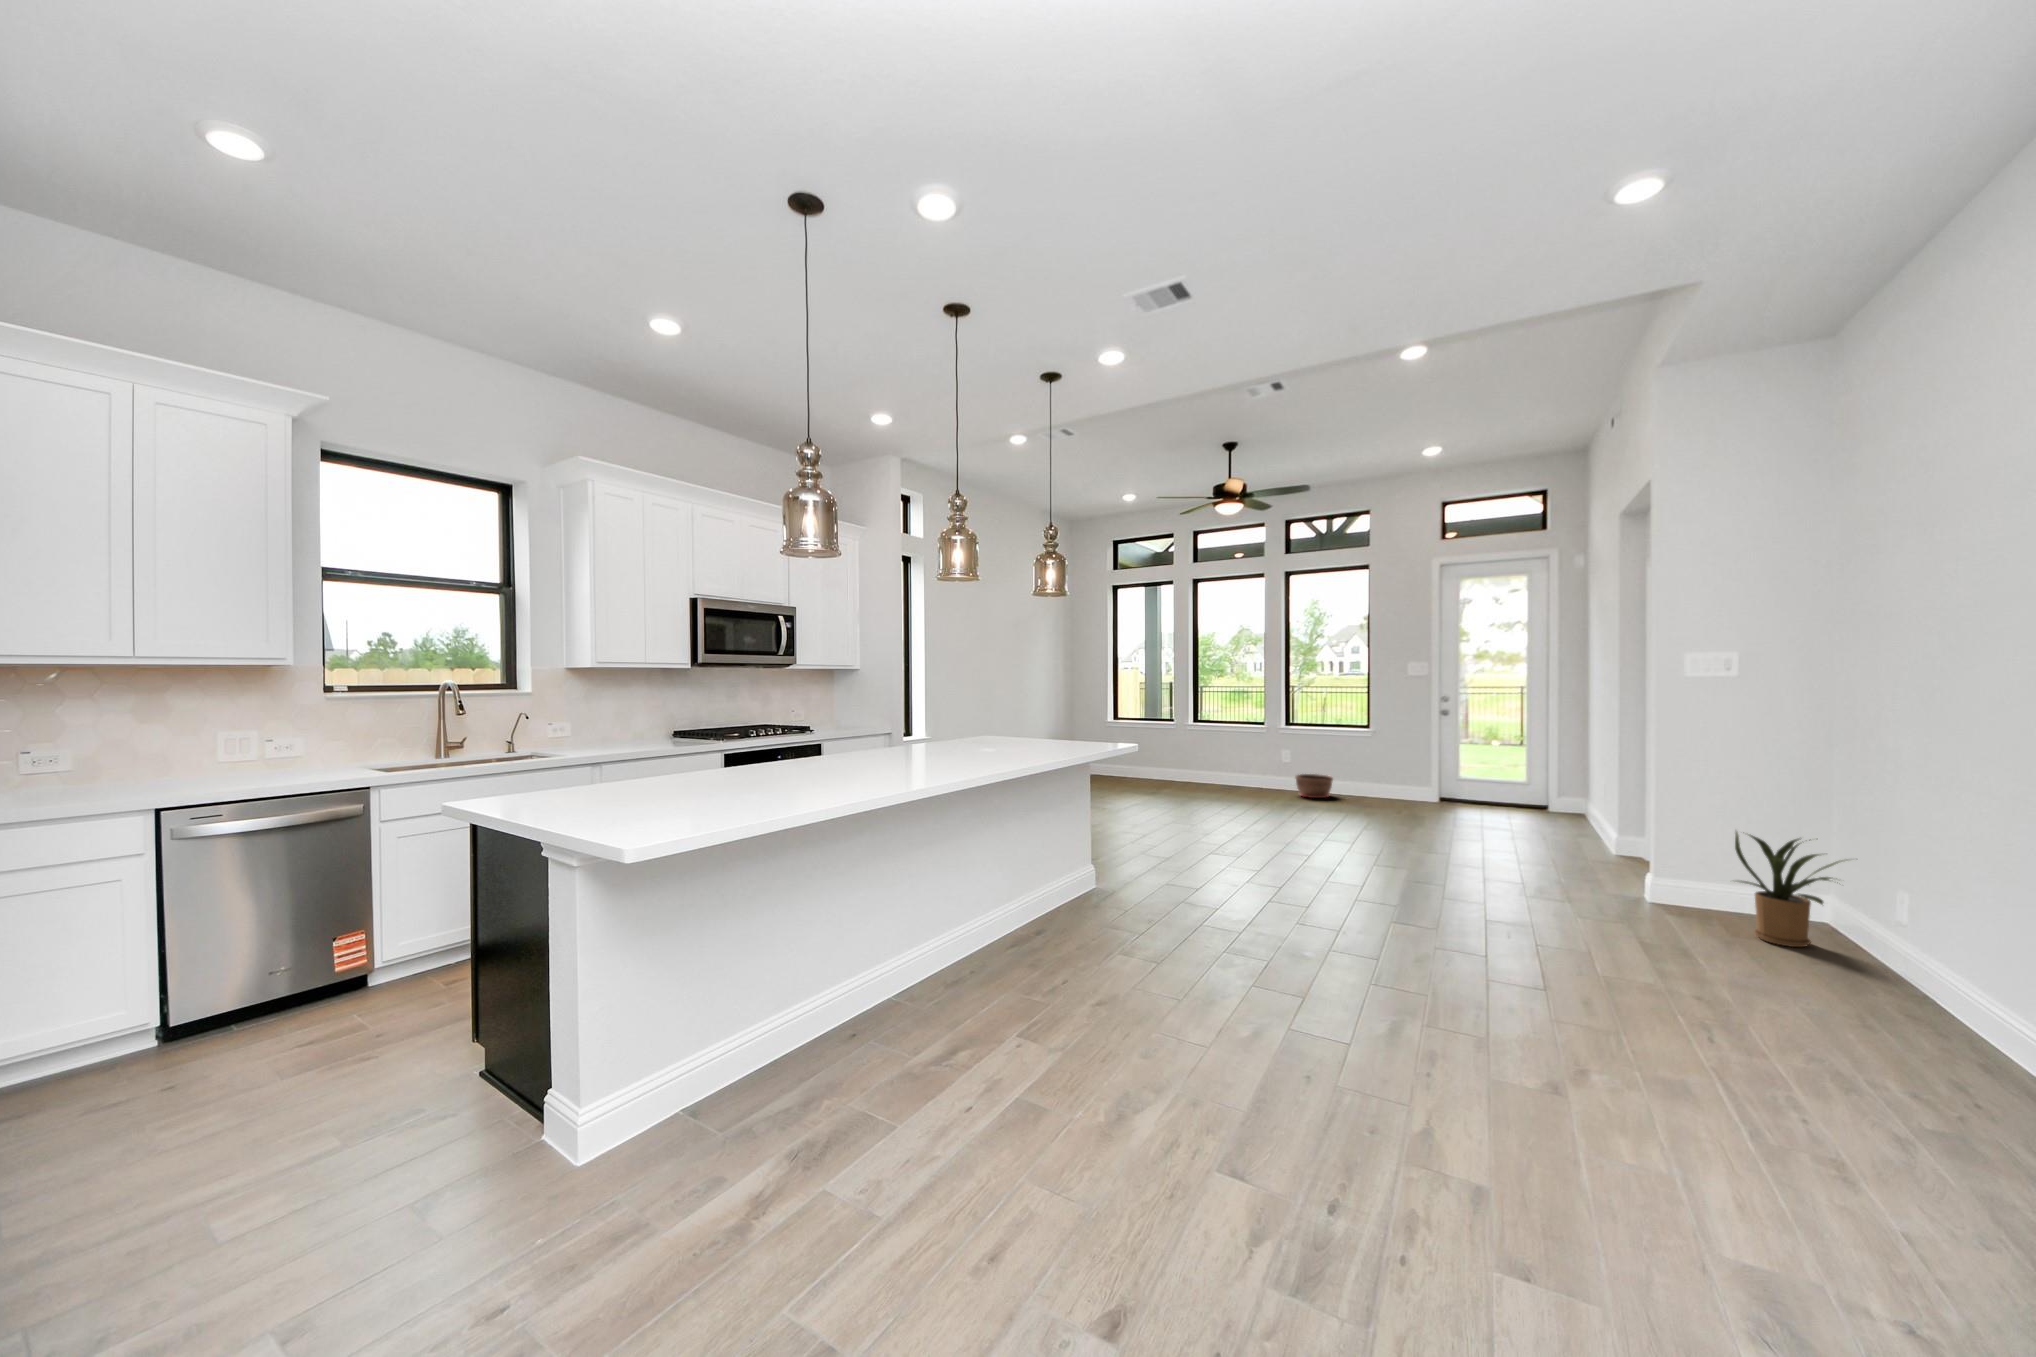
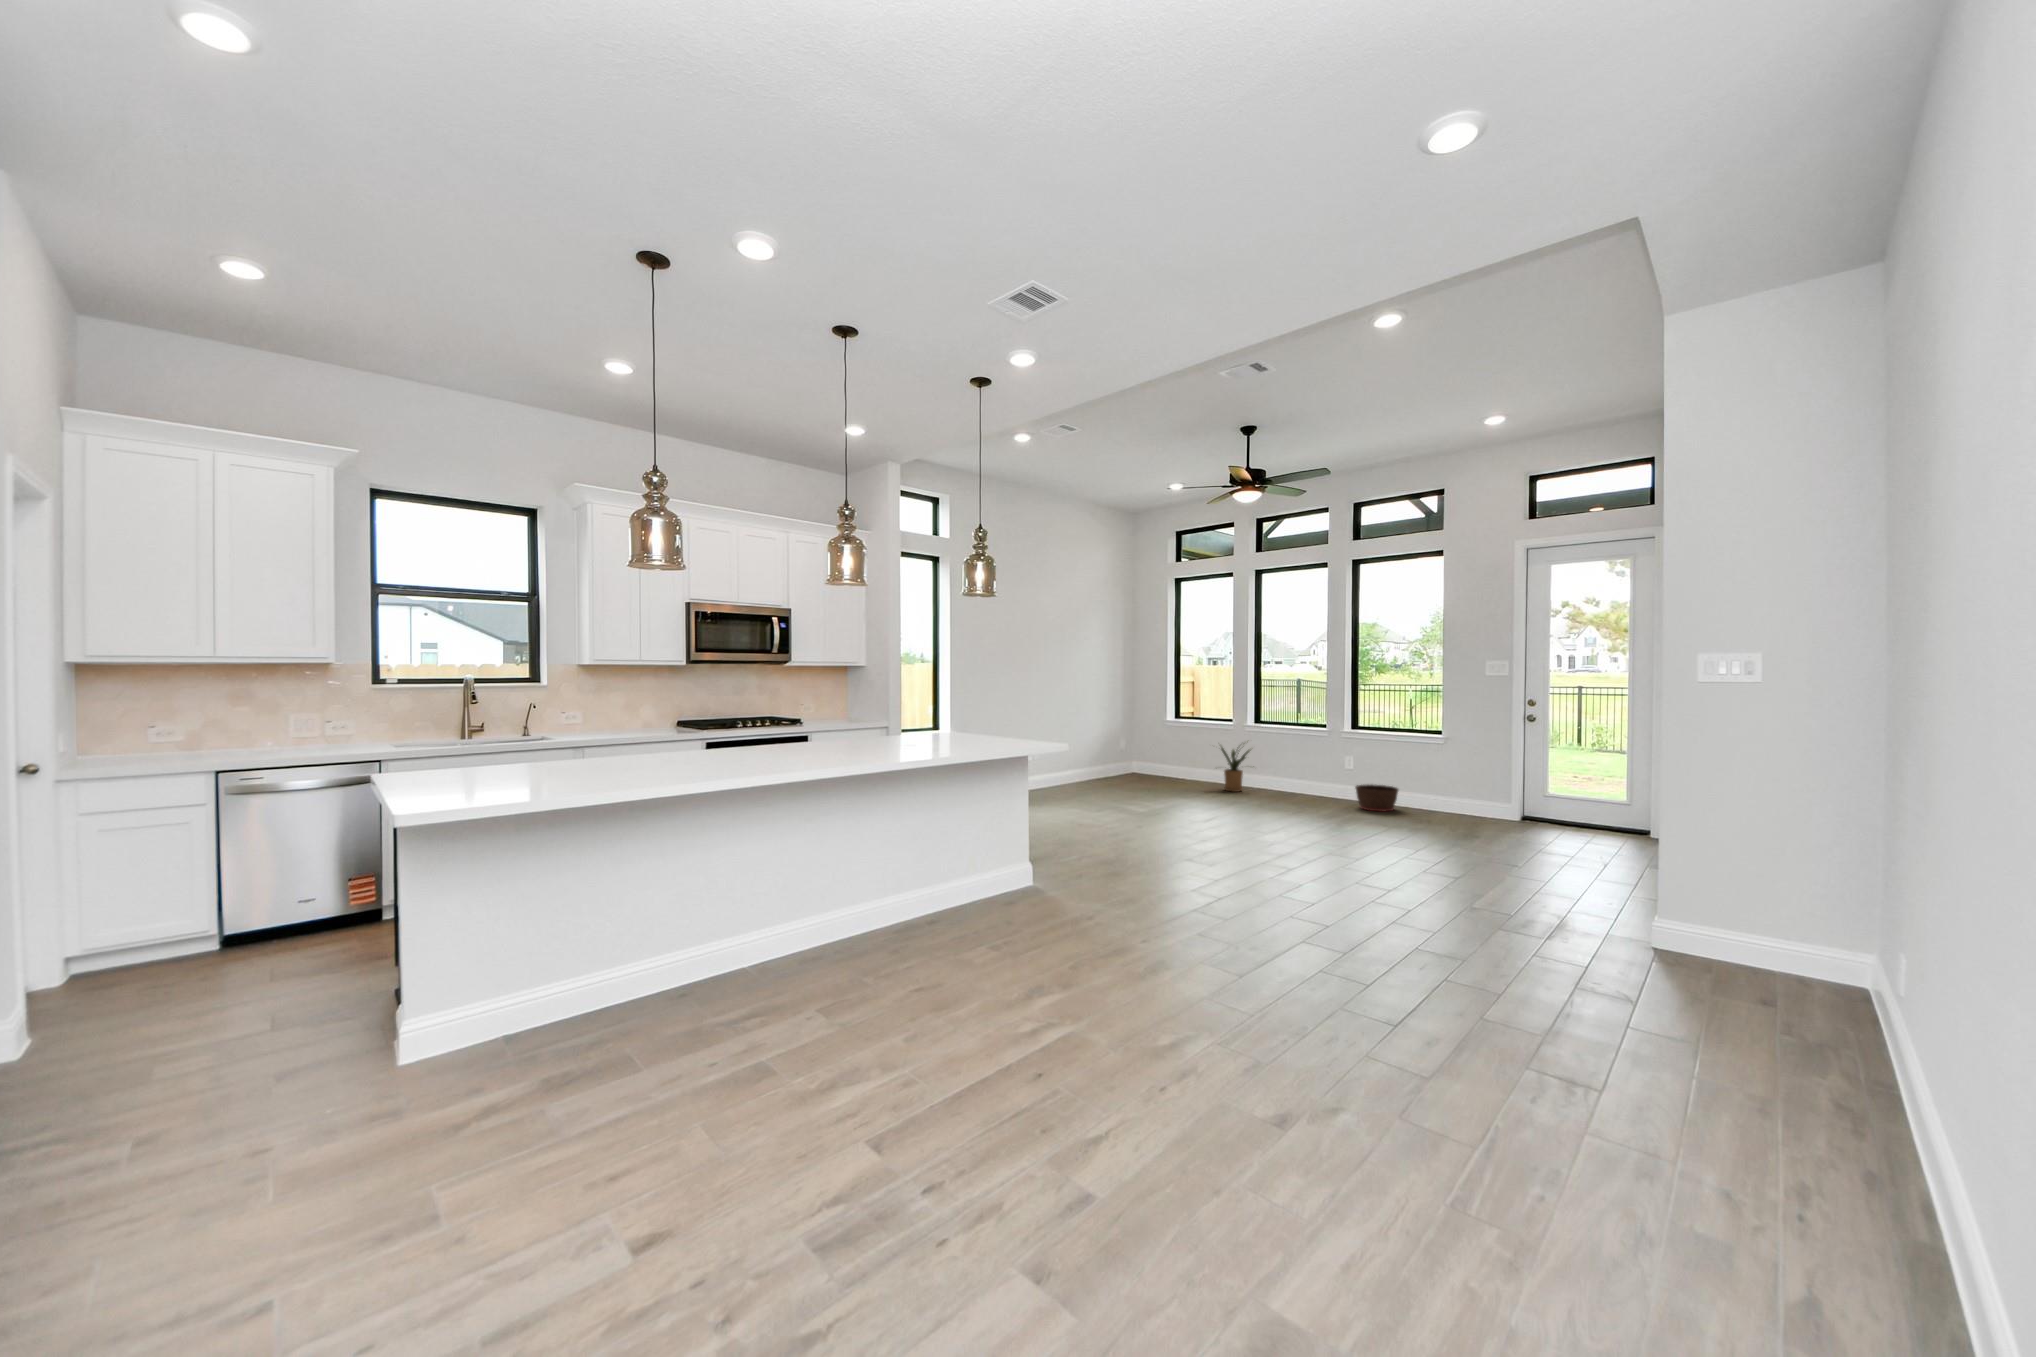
house plant: present [1735,832,1843,947] -> present [1221,741,1251,792]

